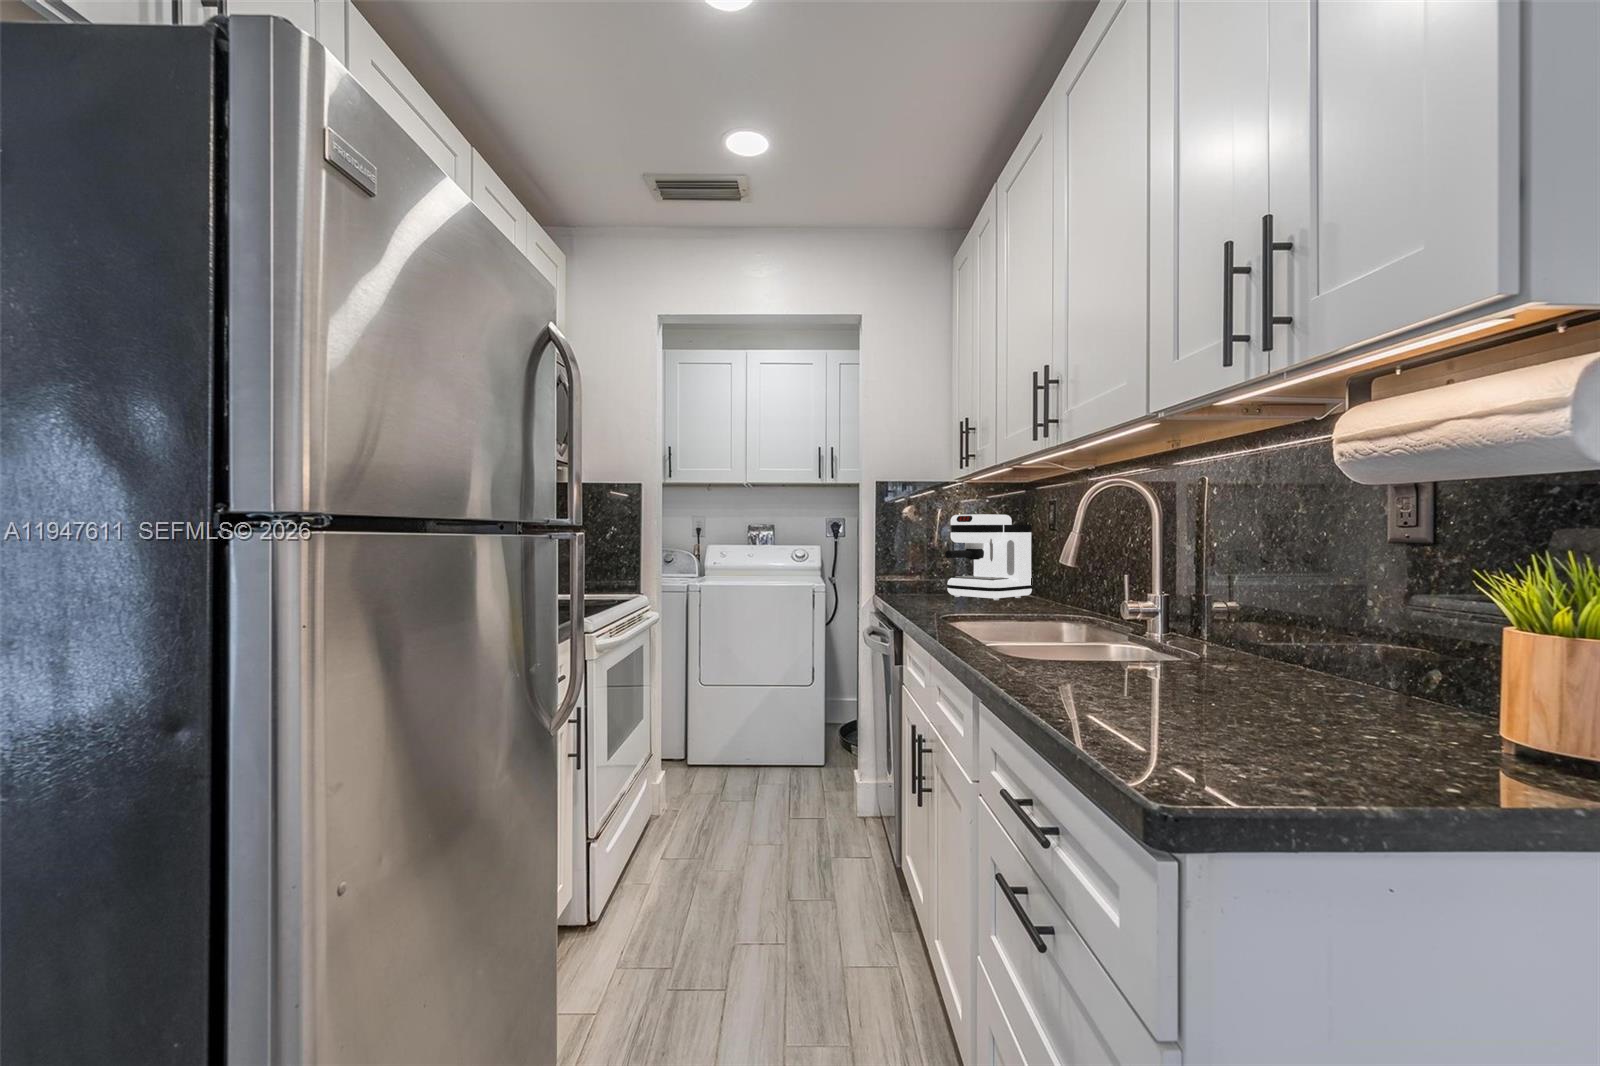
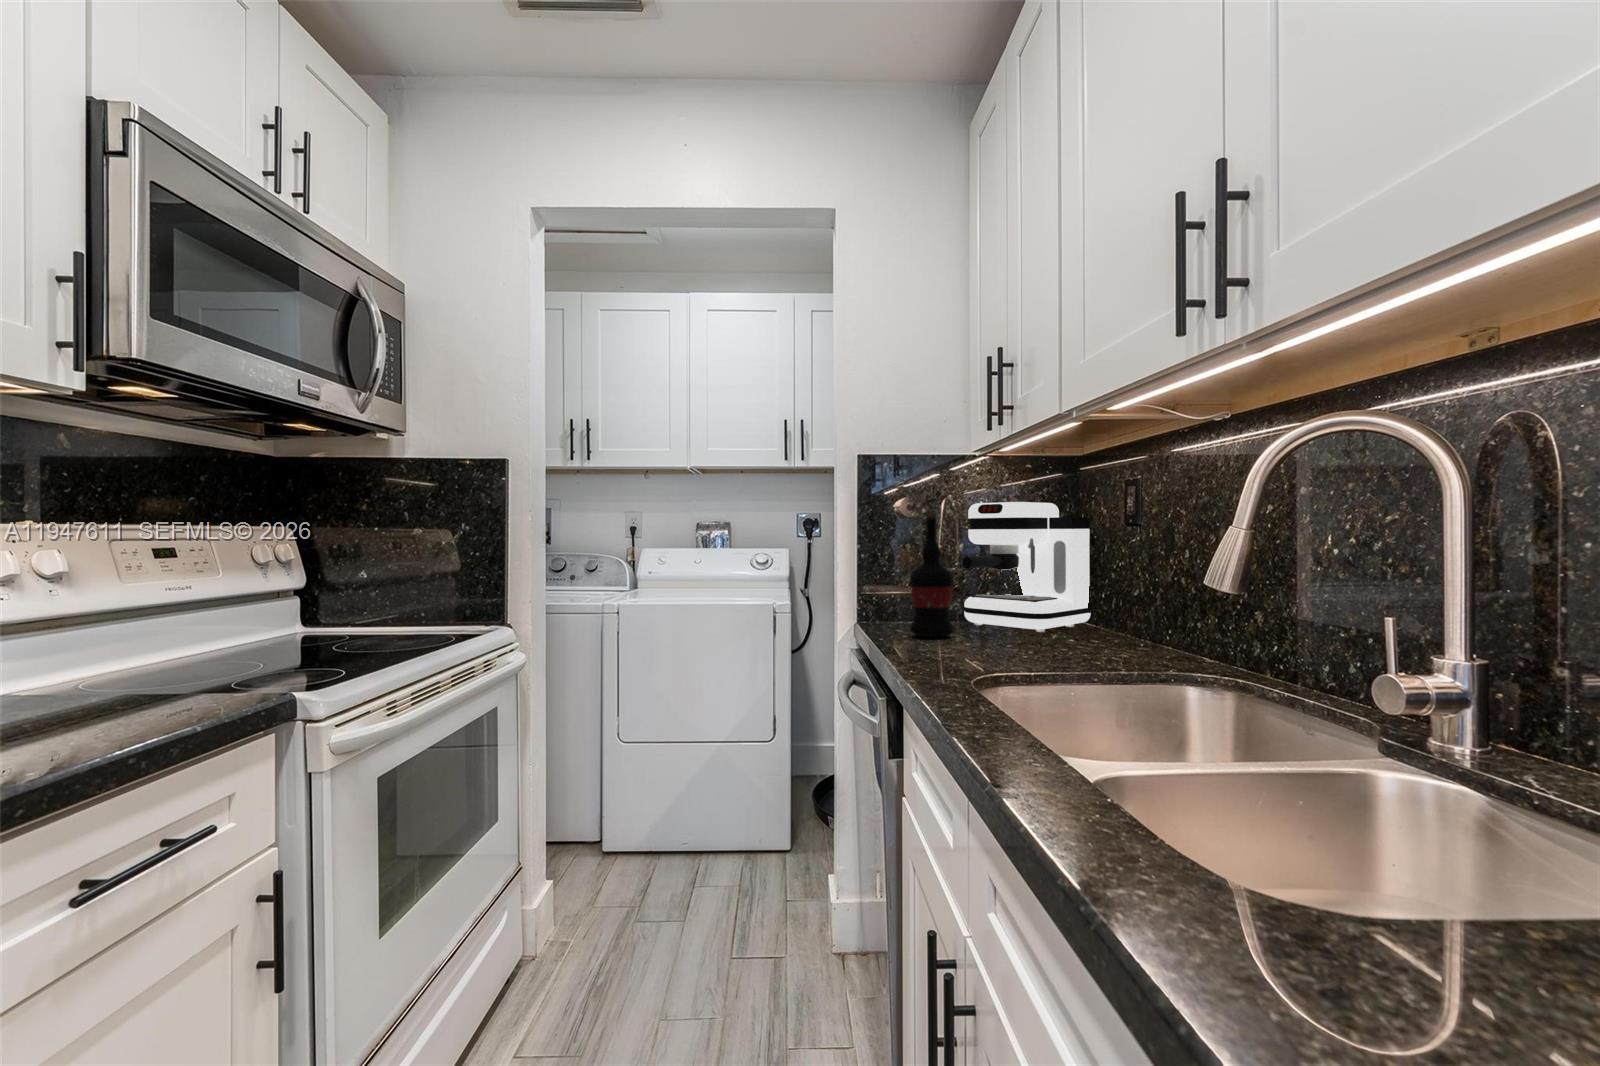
wine bottle: none [910,522,939,602] -> present [910,513,954,637]

